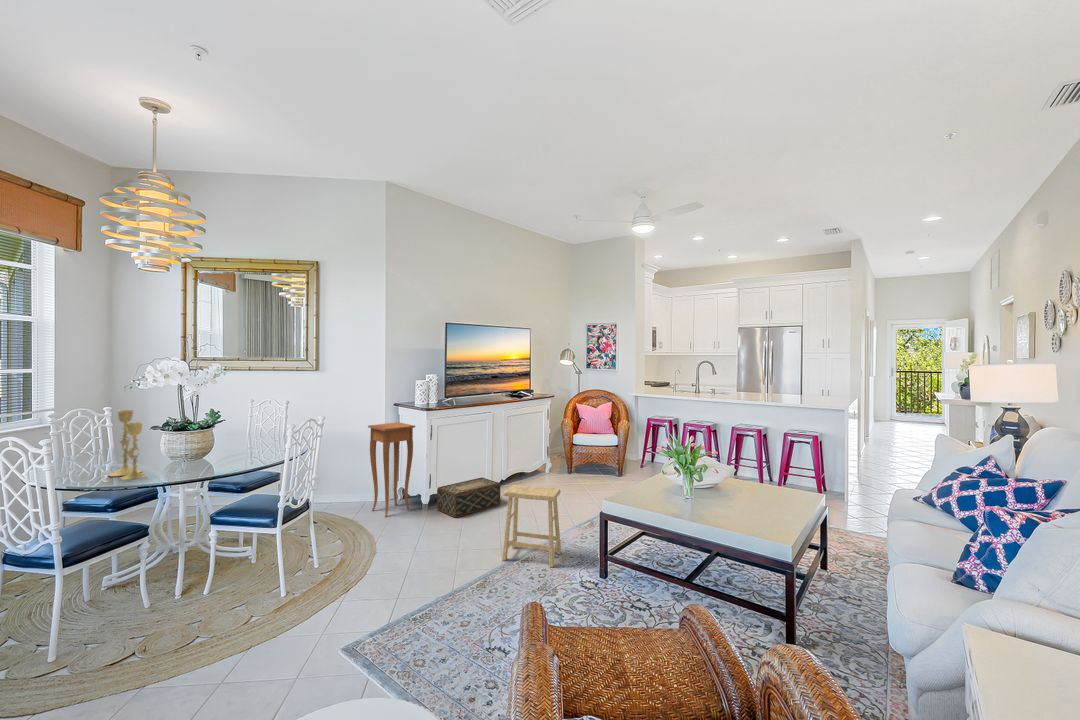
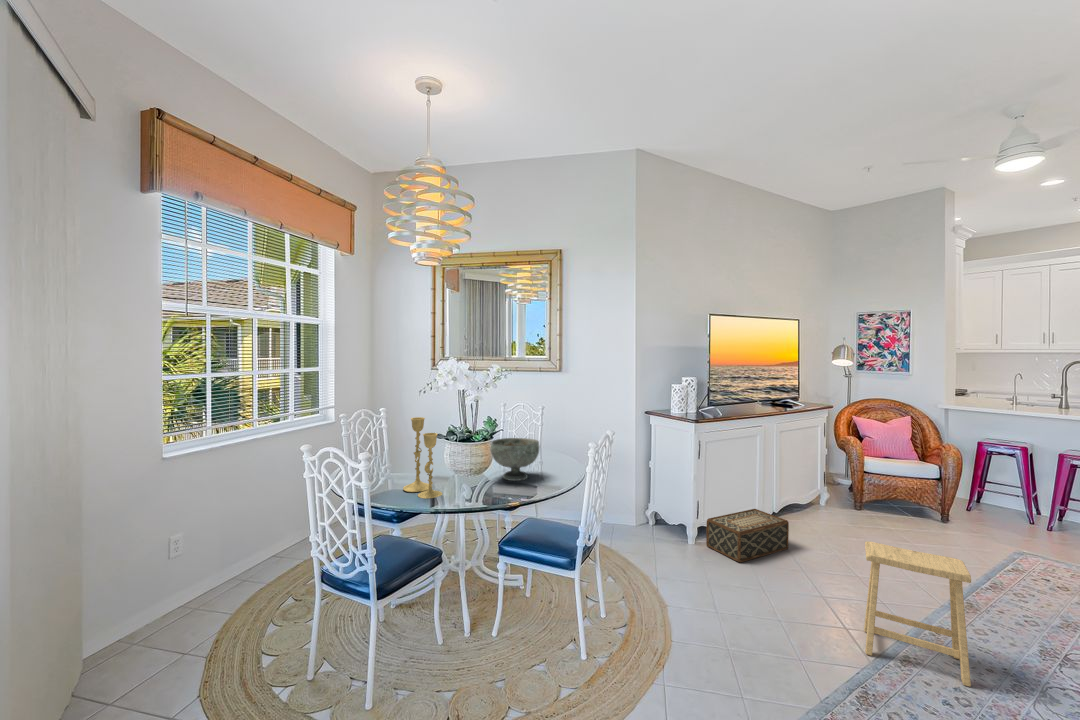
side table: present [368,422,415,517] -> none [621,434,679,549]
decorative bowl: none [209,426,259,462] -> present [491,438,539,481]

